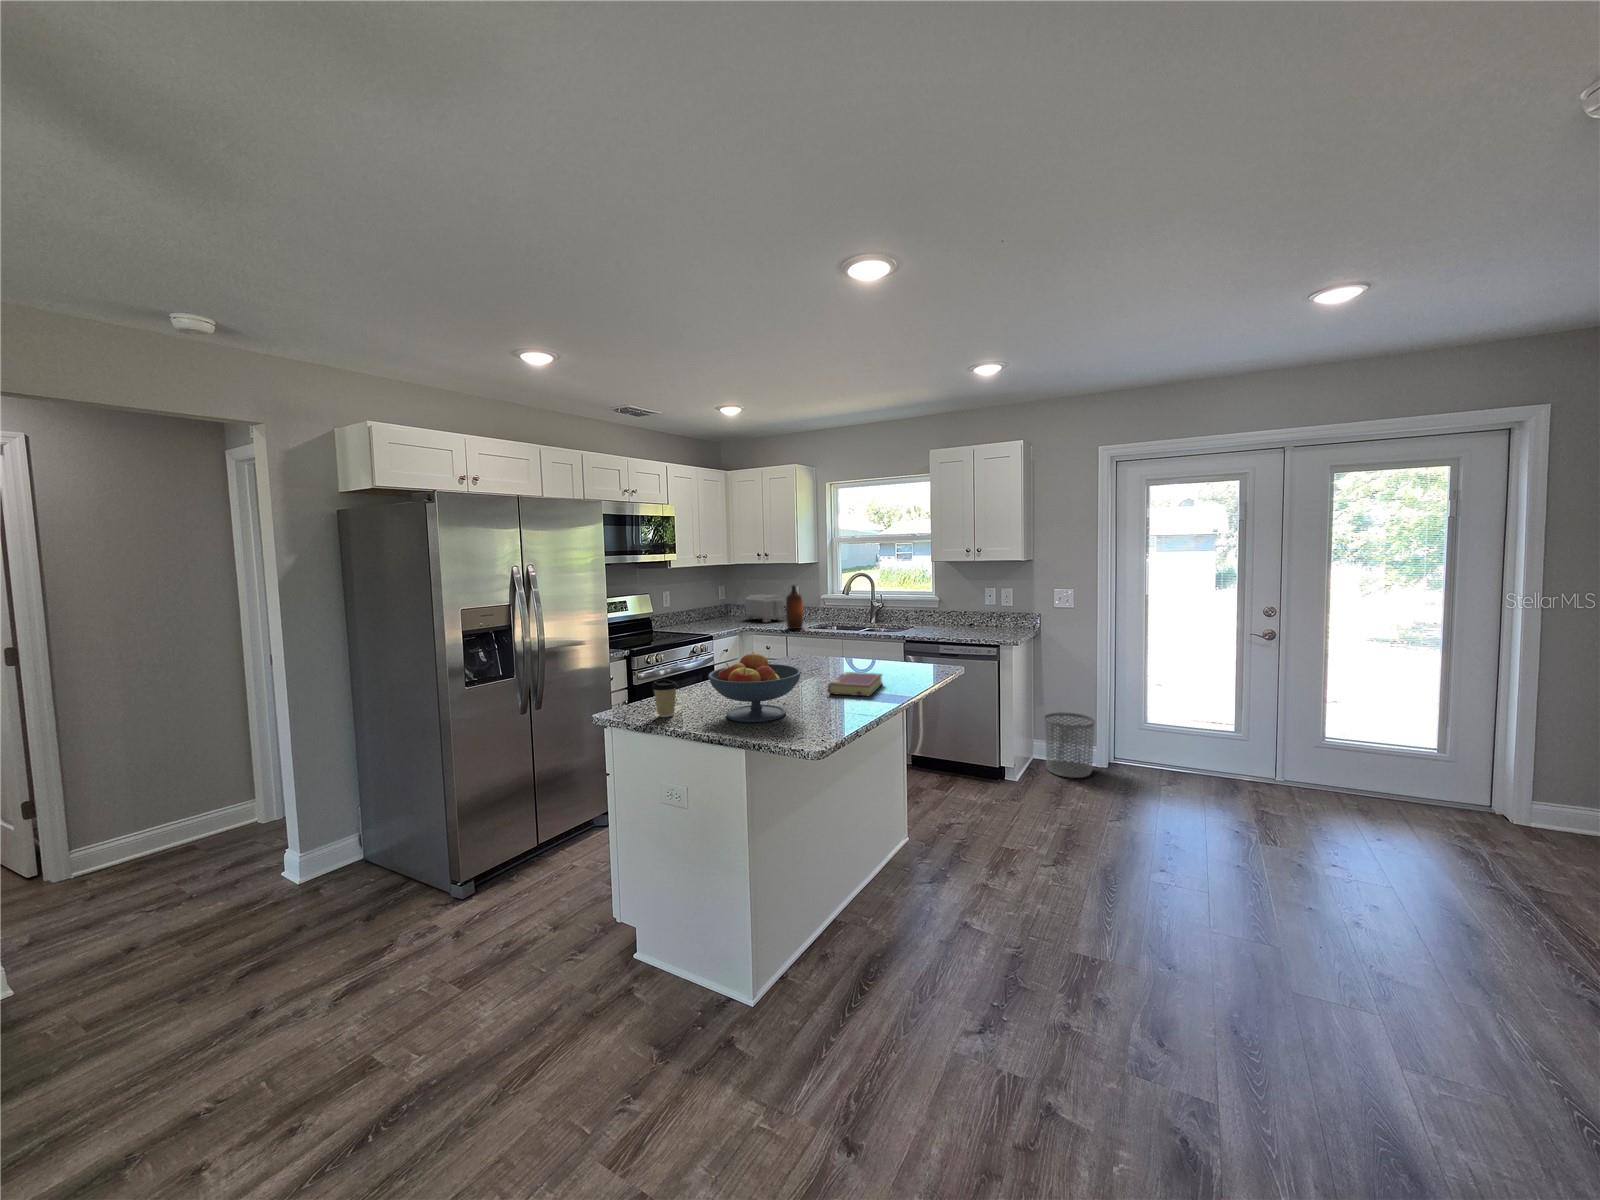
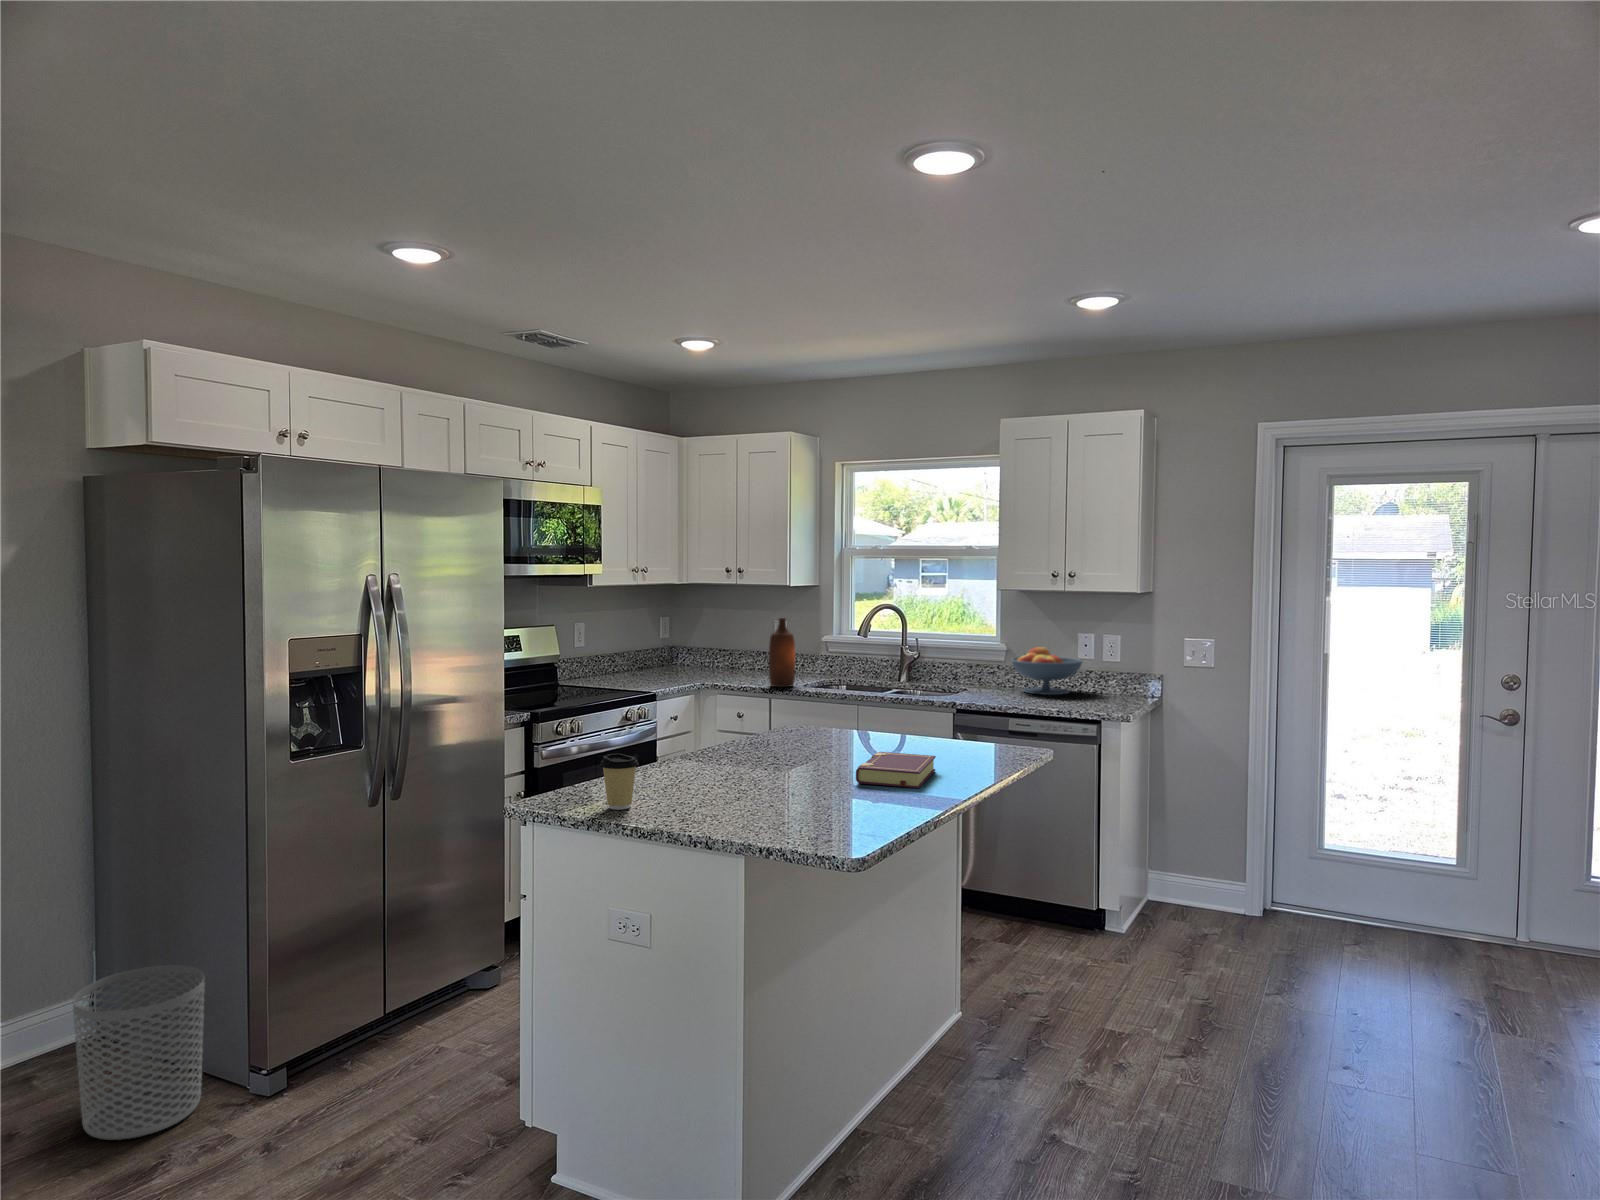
toaster: present [745,595,784,622] -> none [698,631,762,676]
fruit bowl: present [708,652,802,722] -> present [1011,647,1082,695]
waste bin: present [1044,712,1095,778] -> present [73,966,205,1140]

